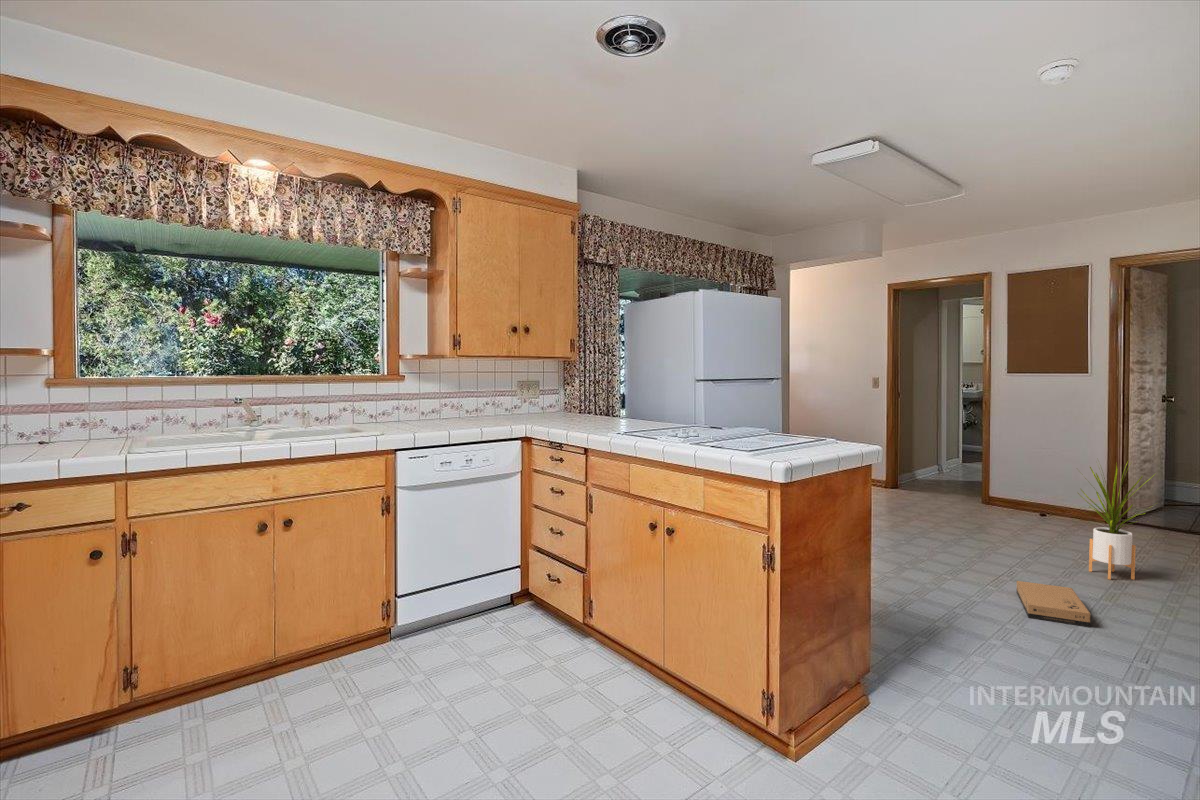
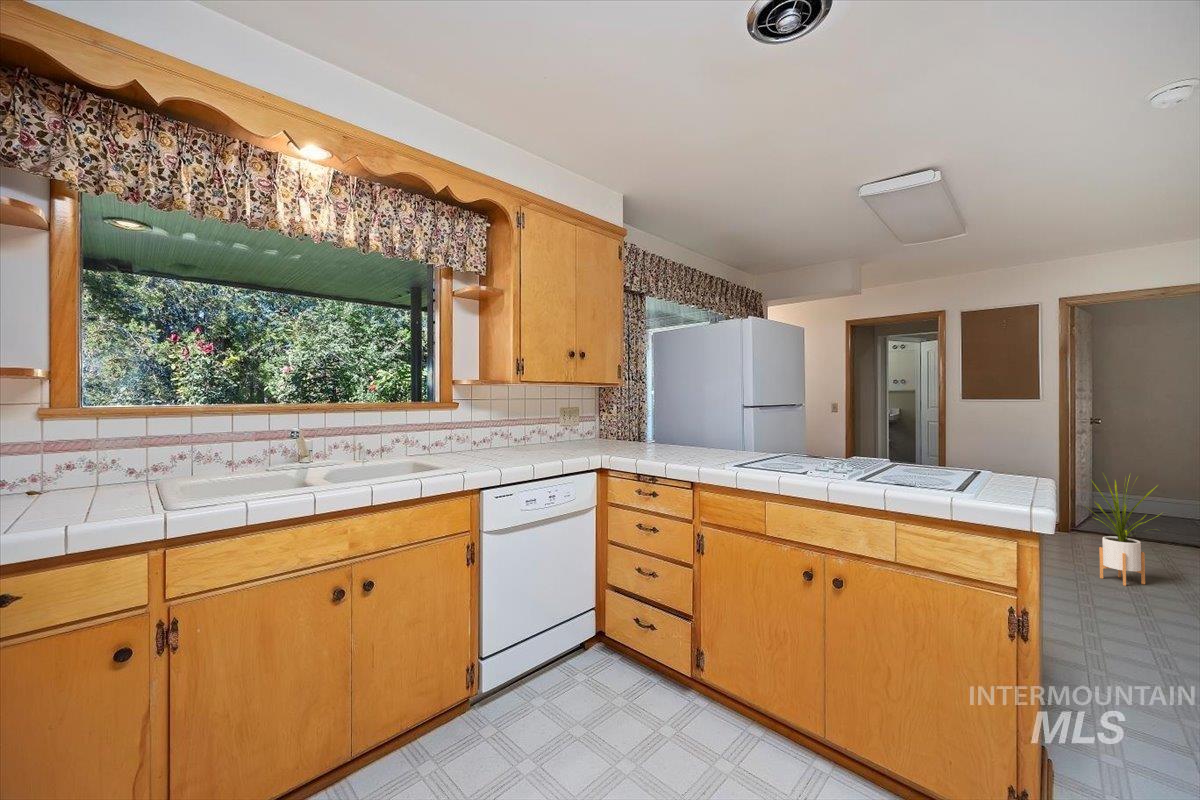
cardboard box: present [1016,581,1091,627] -> none [1061,593,1159,639]

